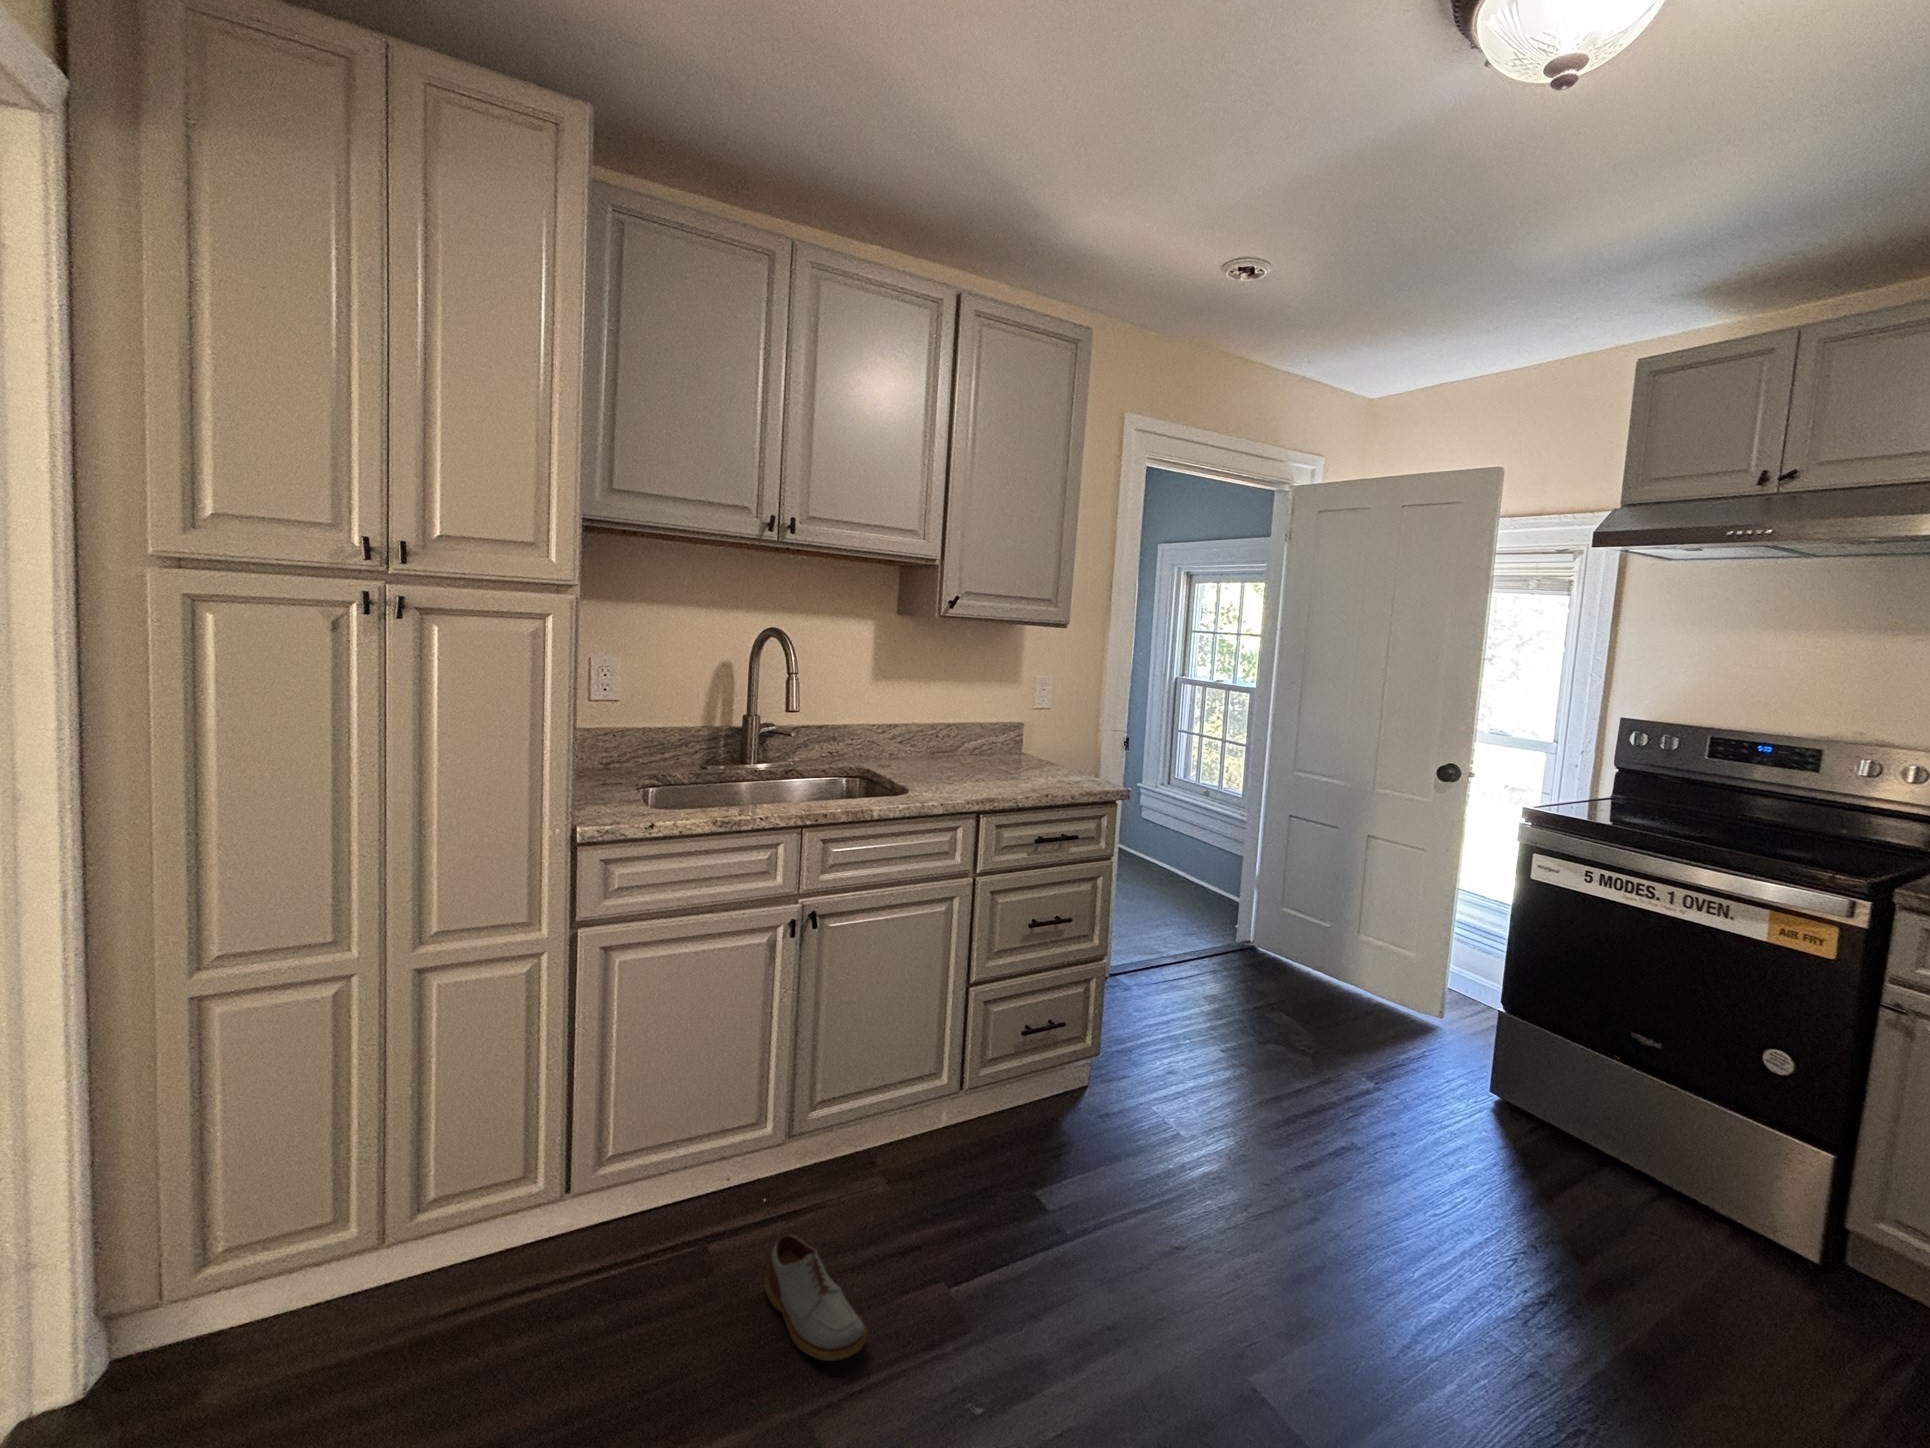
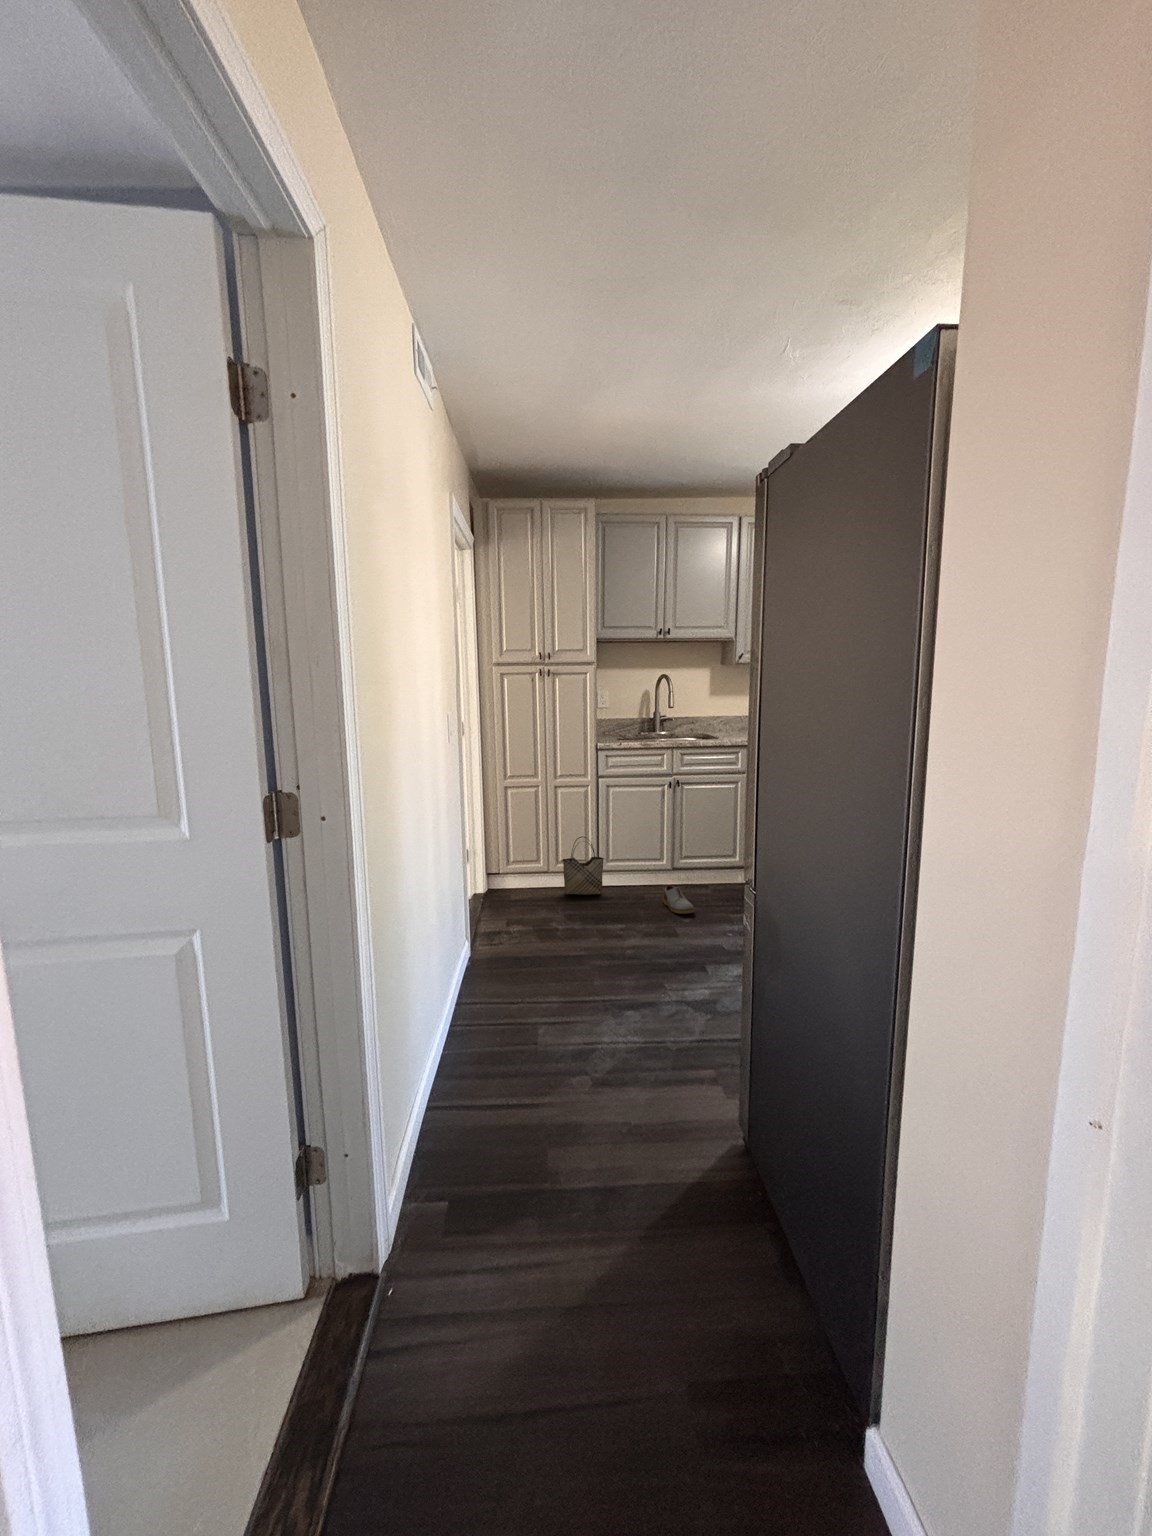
woven basket: none [427,1115,582,1334] -> present [563,836,604,895]

